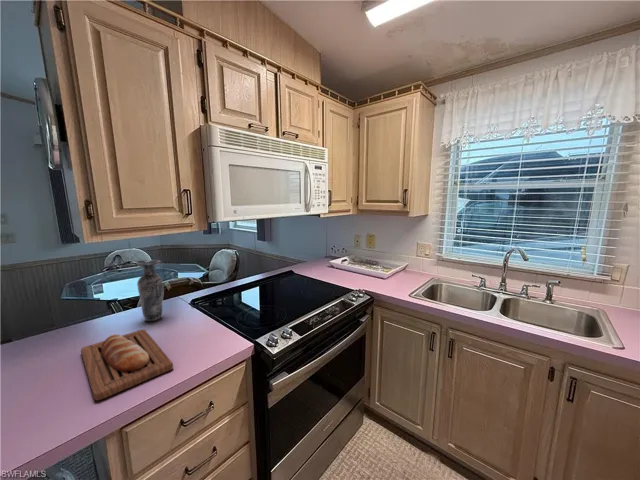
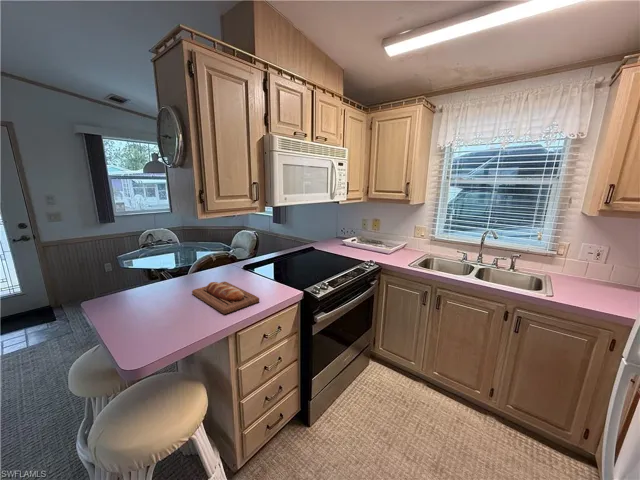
vase: present [137,260,164,321] -> none [215,234,232,278]

